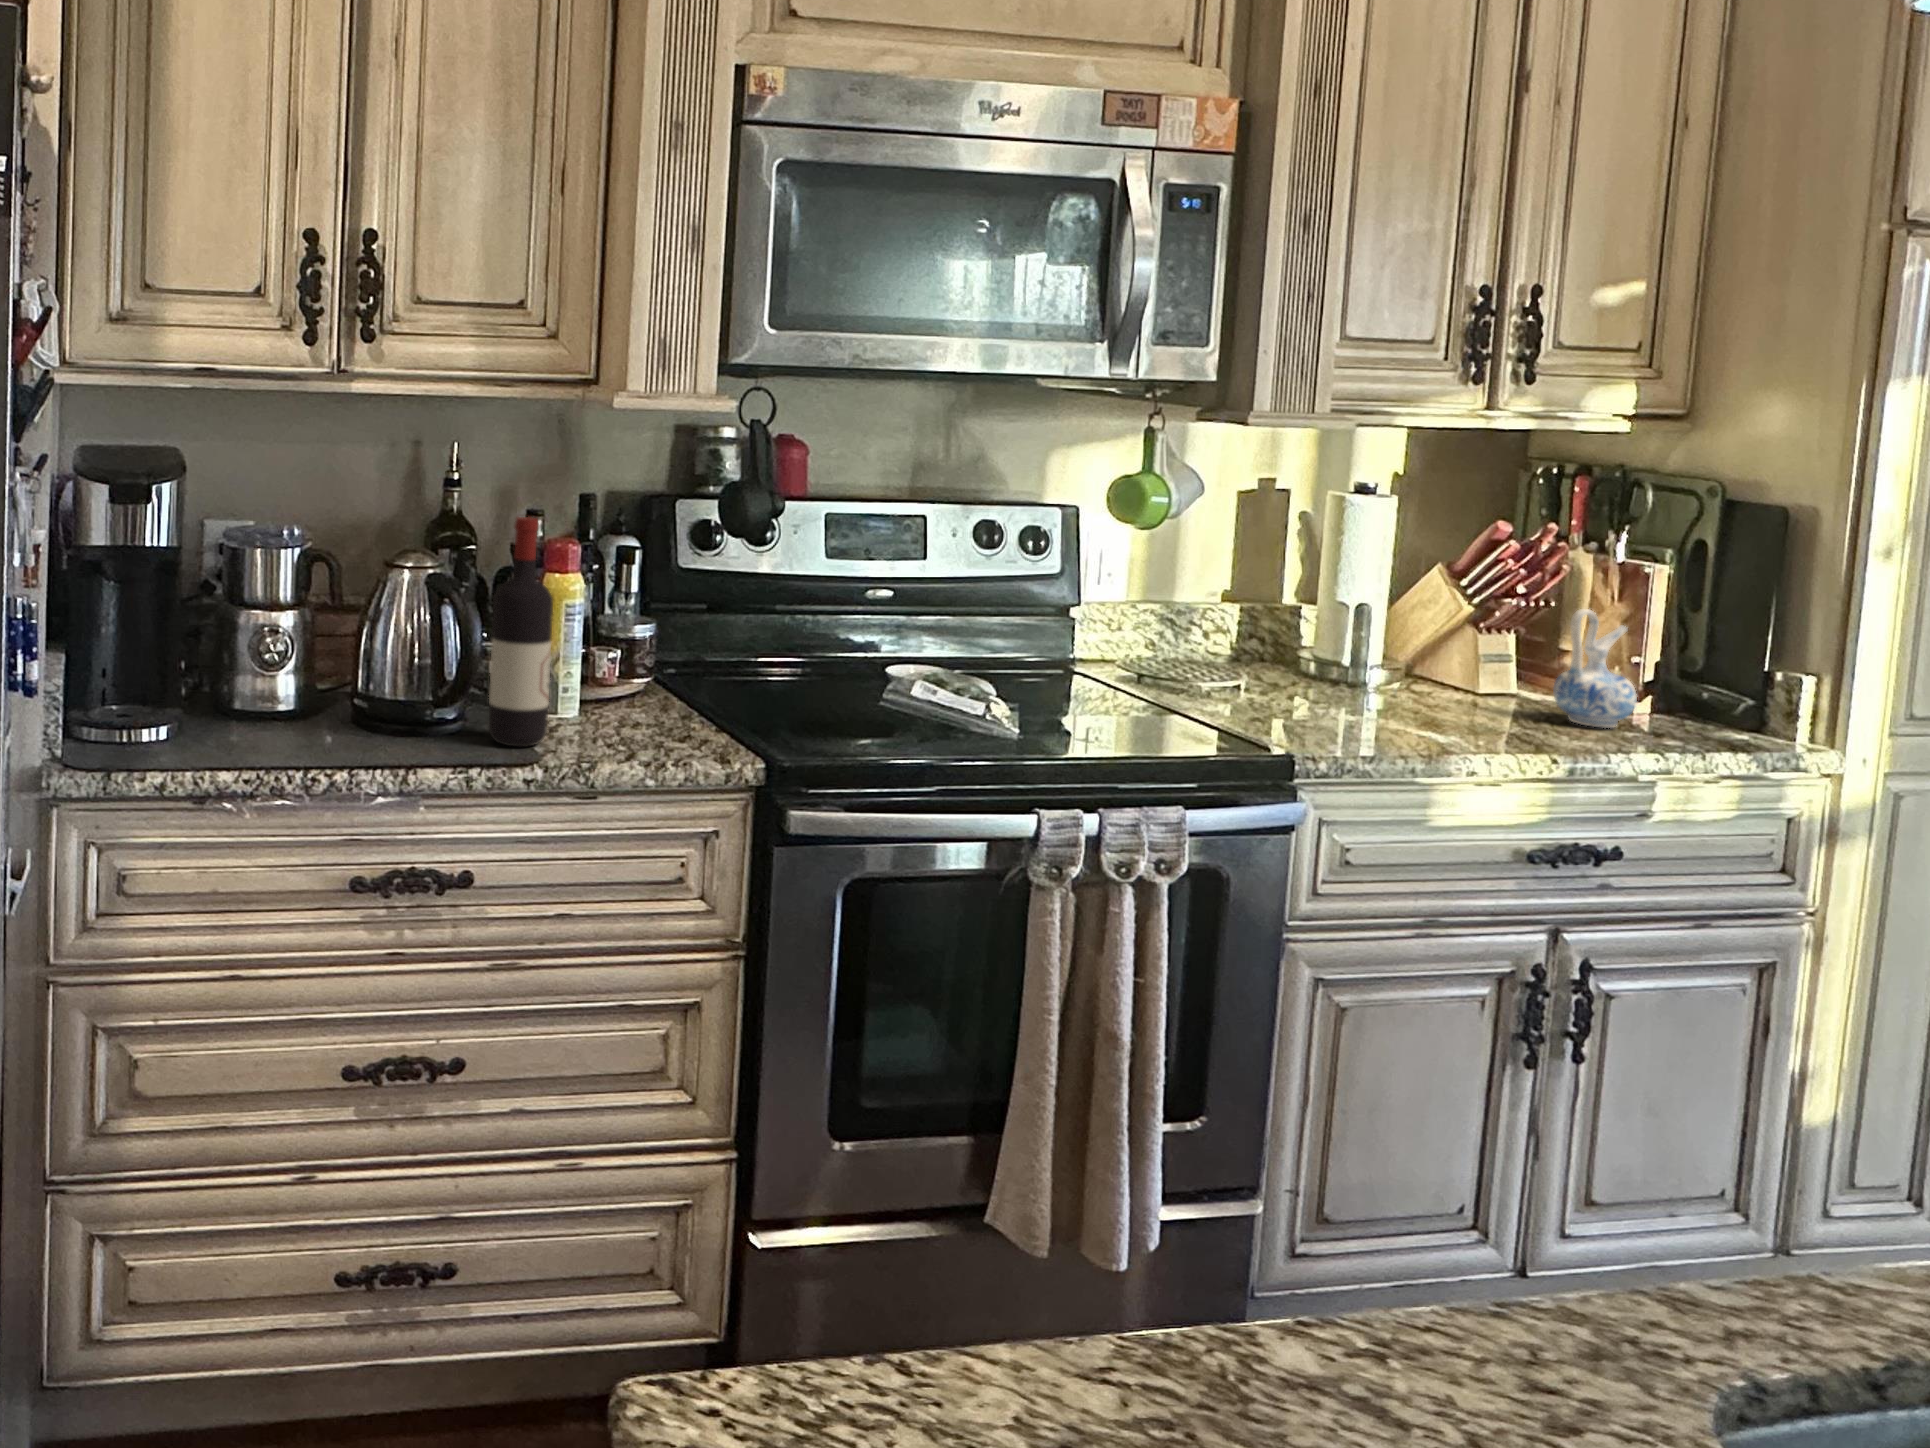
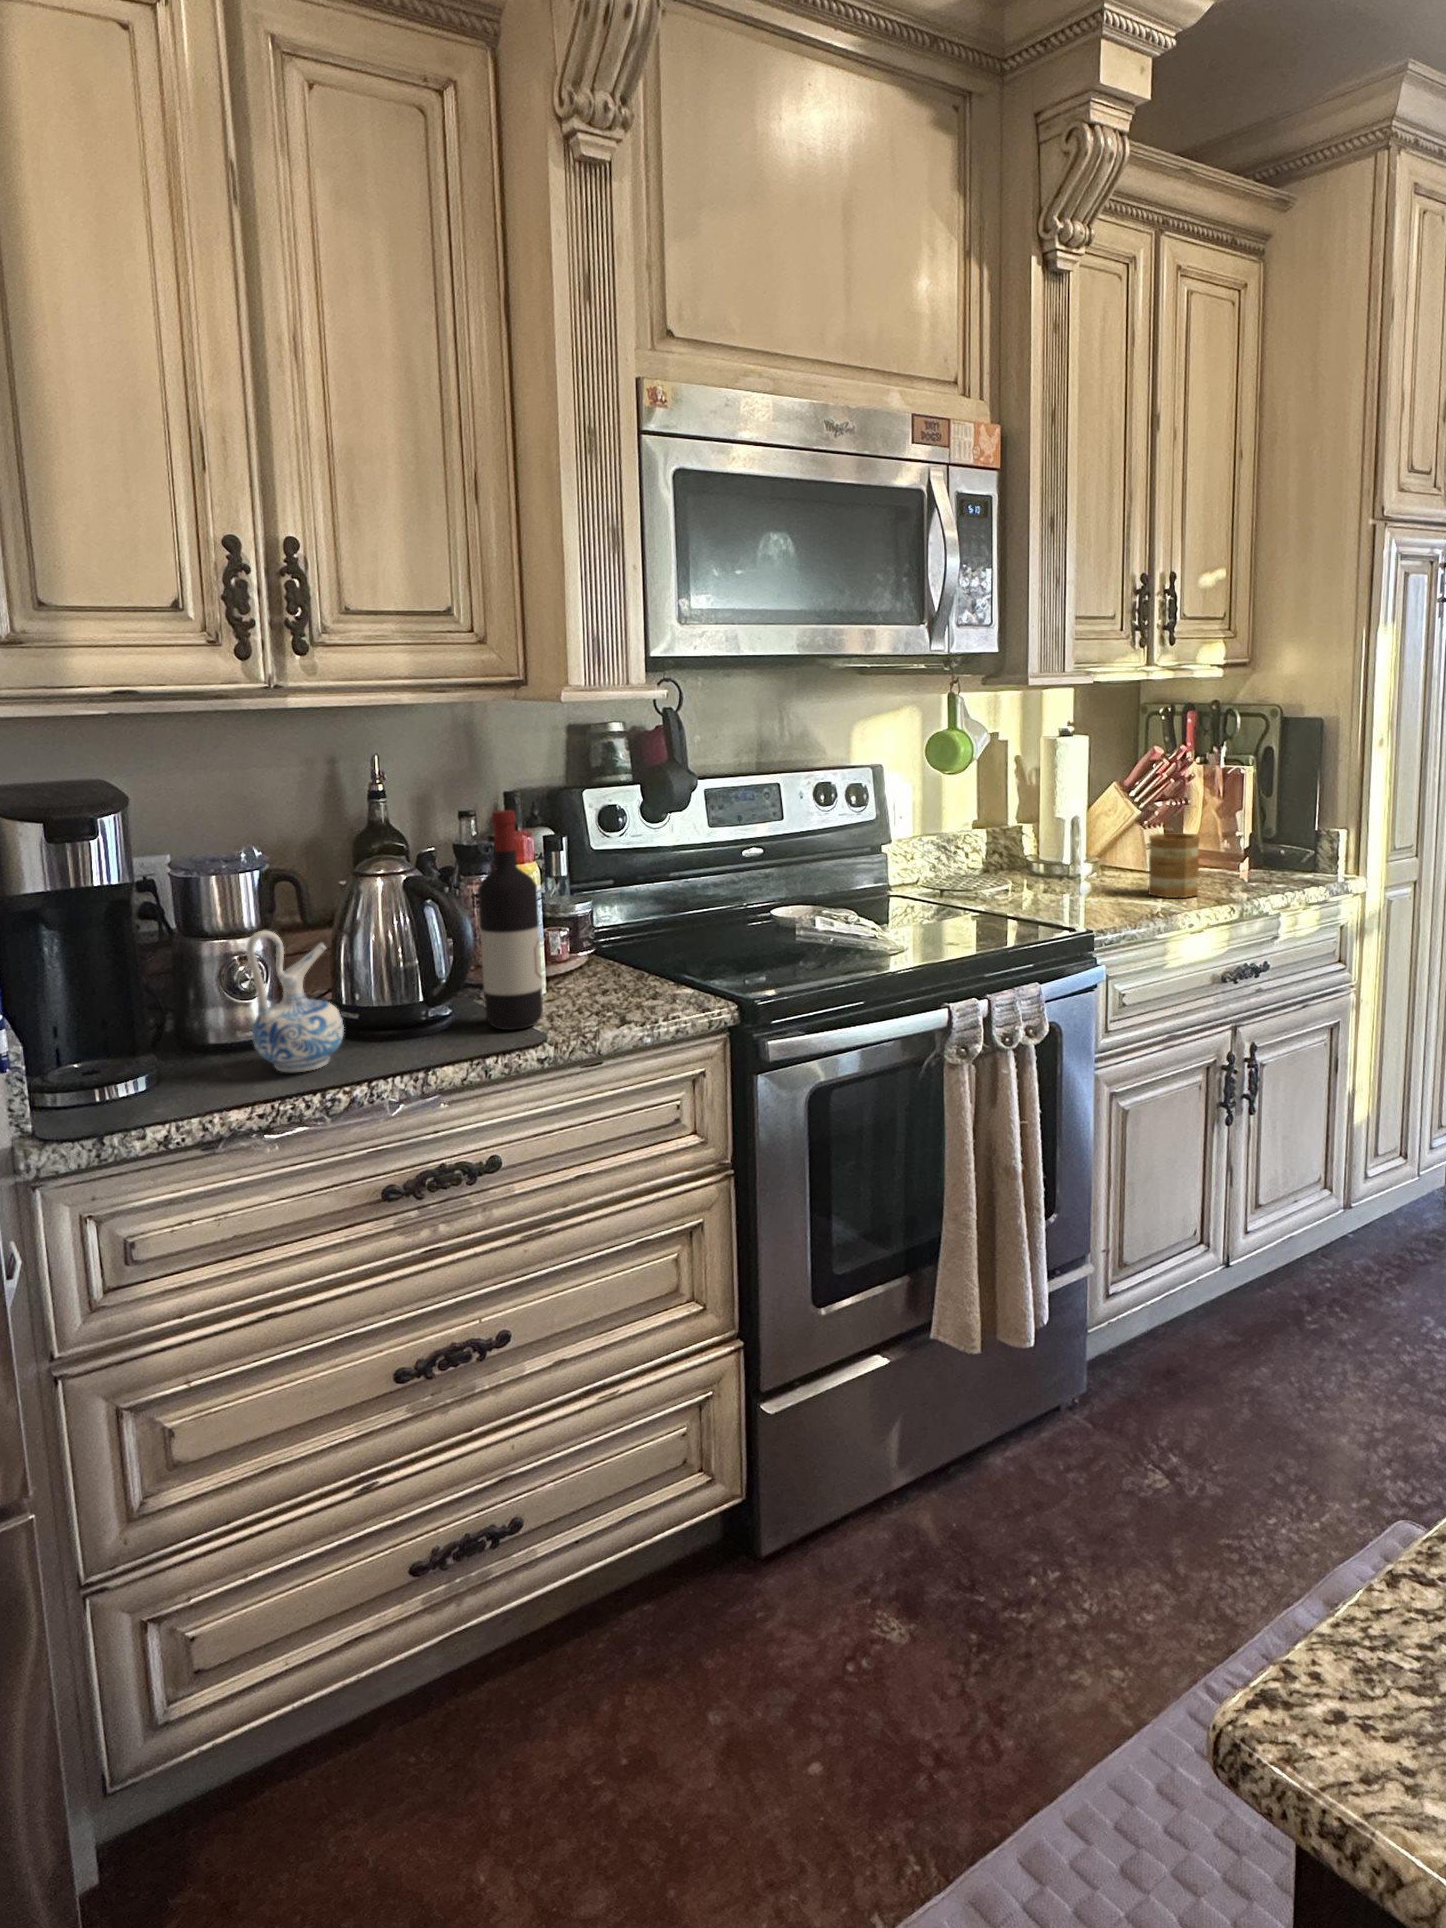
ceramic pitcher: present [1553,609,1637,728] -> present [246,930,344,1072]
mug: none [1429,642,1515,734] -> present [1148,834,1200,898]

